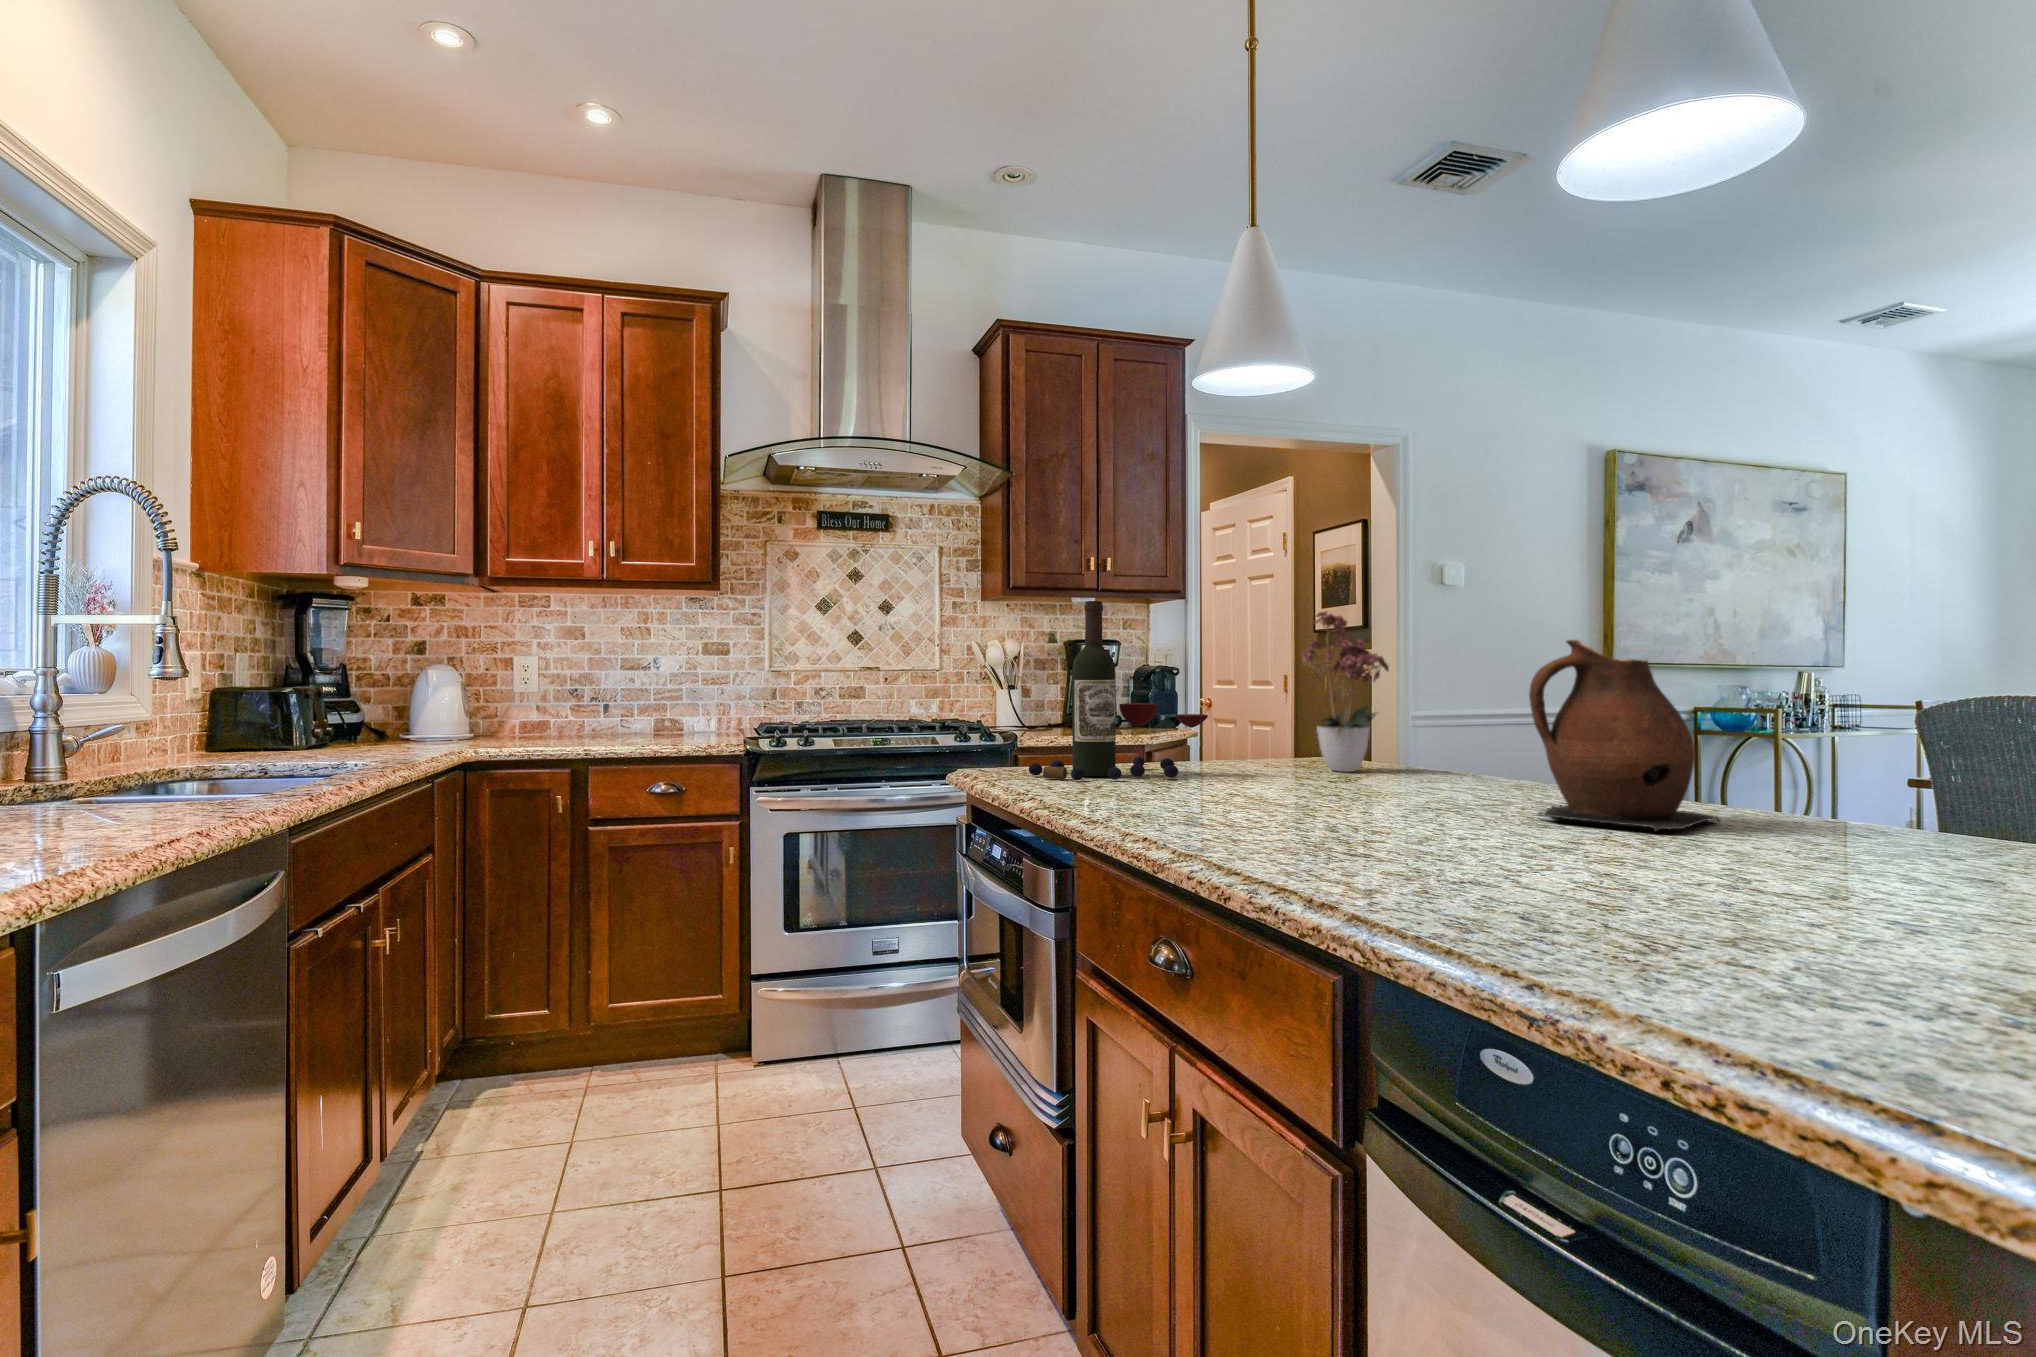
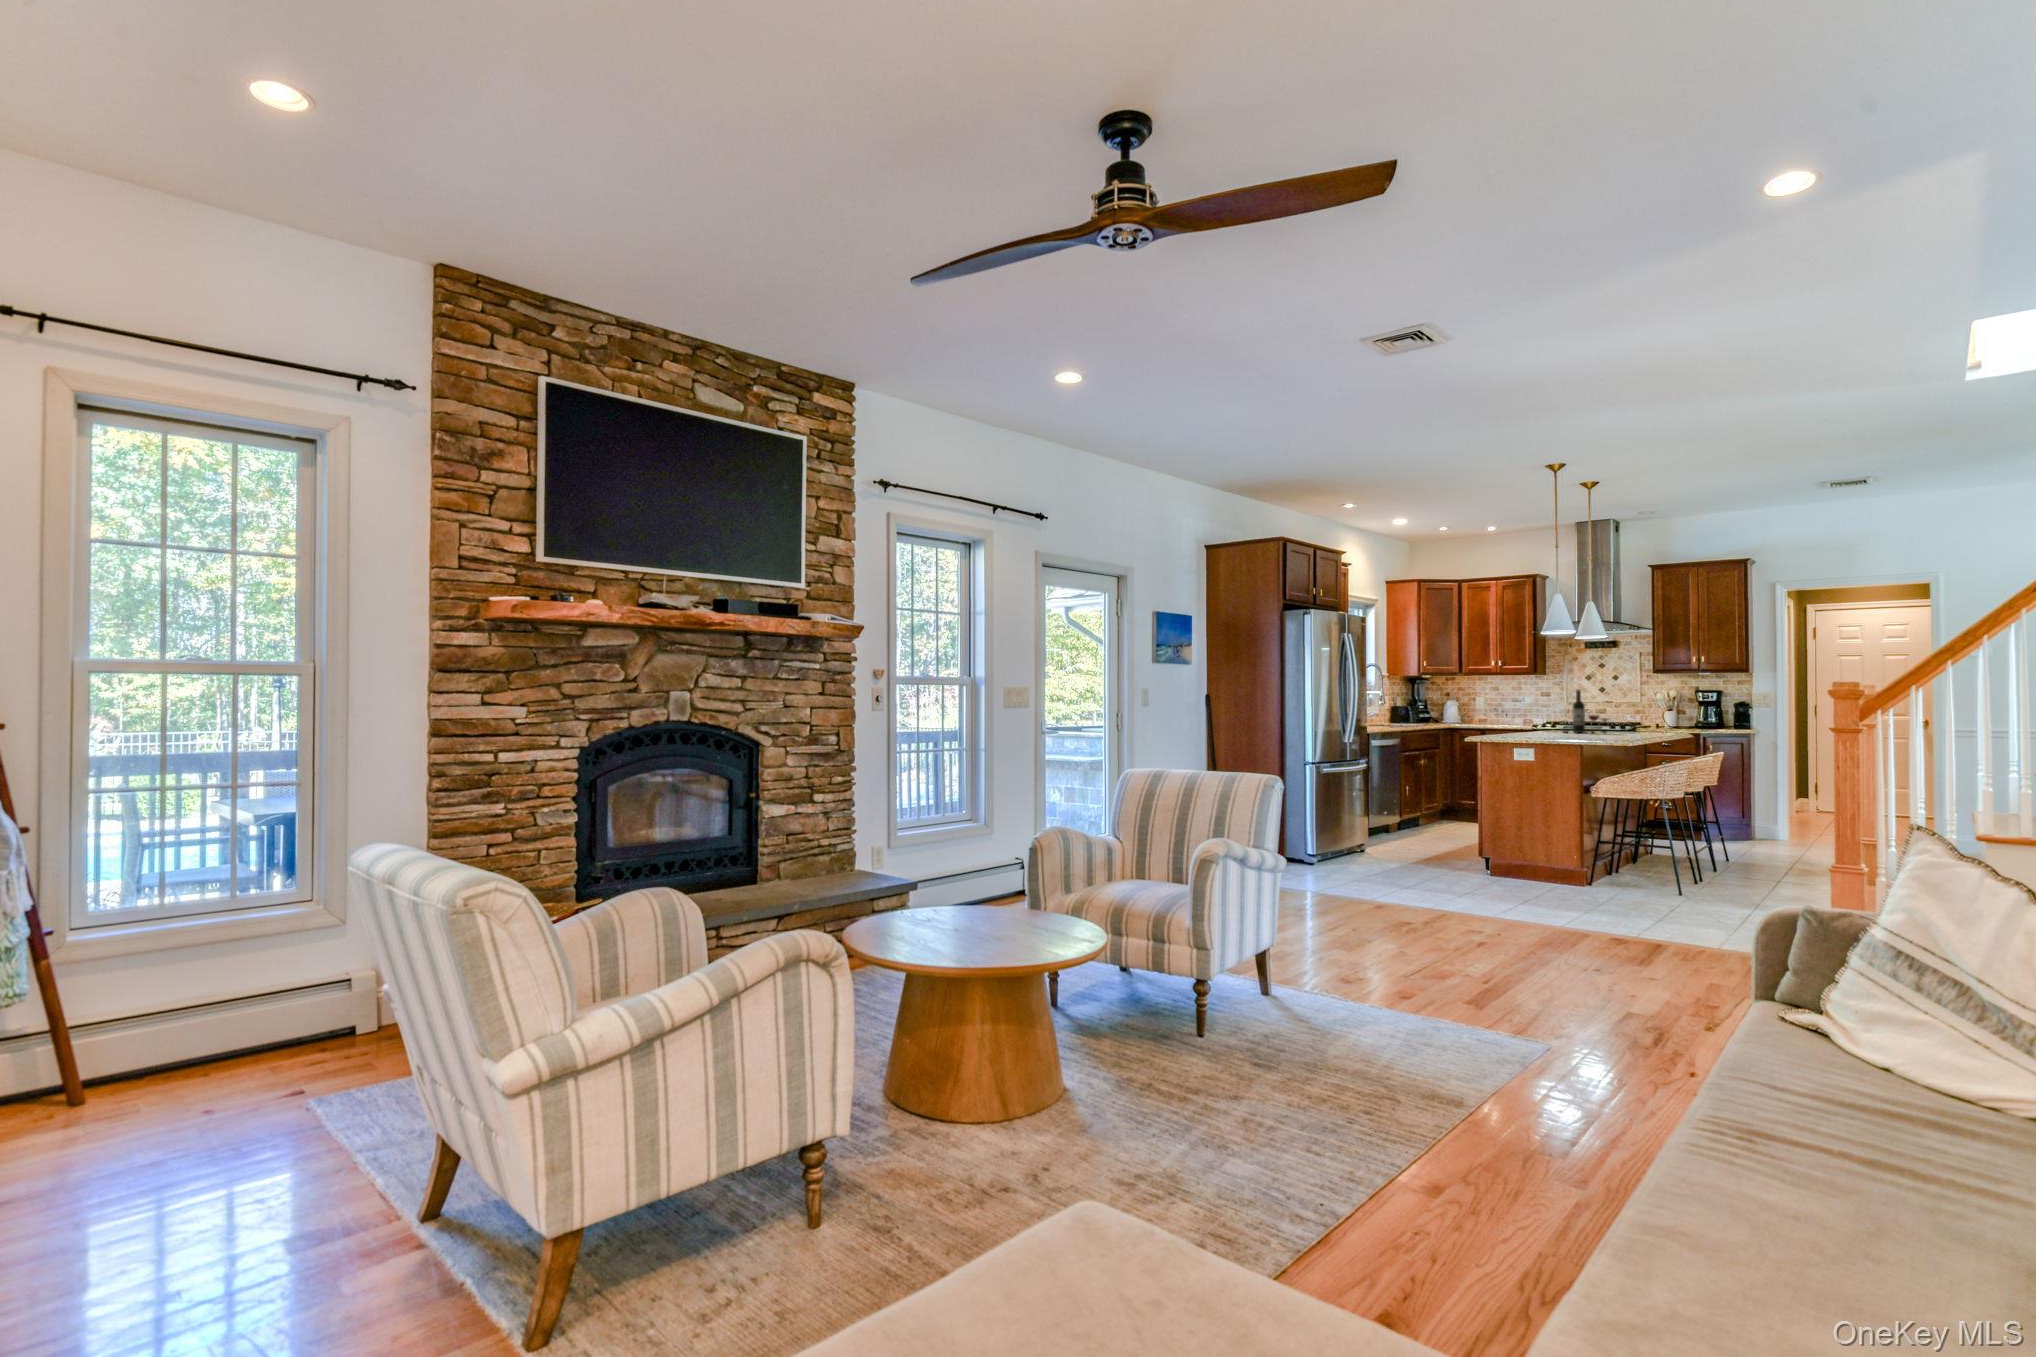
flower arrangement: present [1302,611,1389,772] -> none [1646,689,1670,736]
ceramic pitcher: present [1529,640,1721,832] -> none [1610,703,1647,740]

